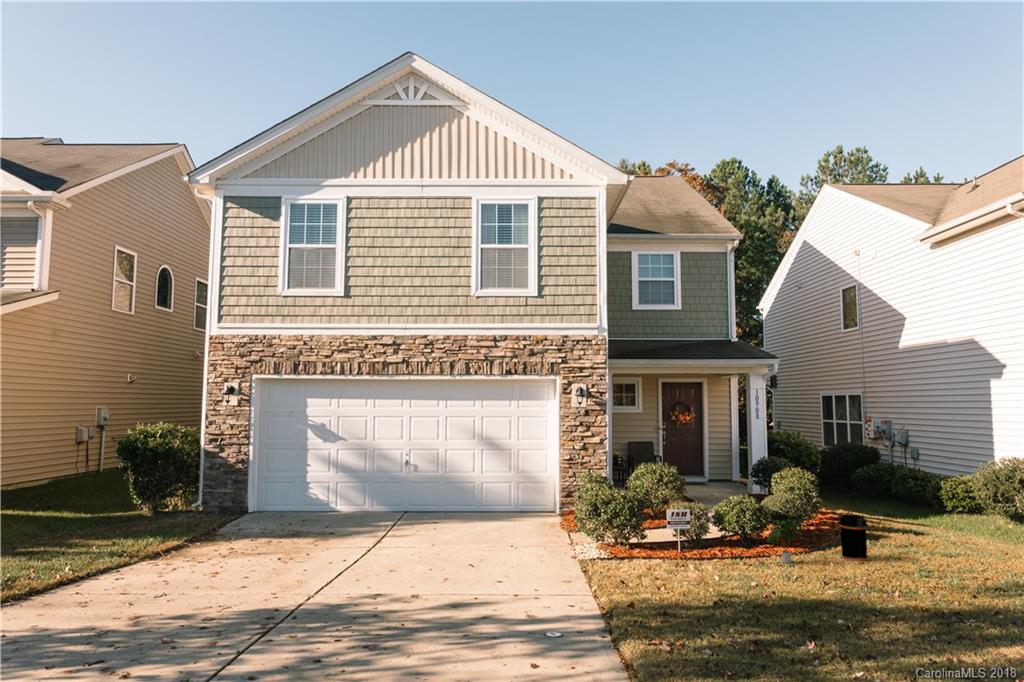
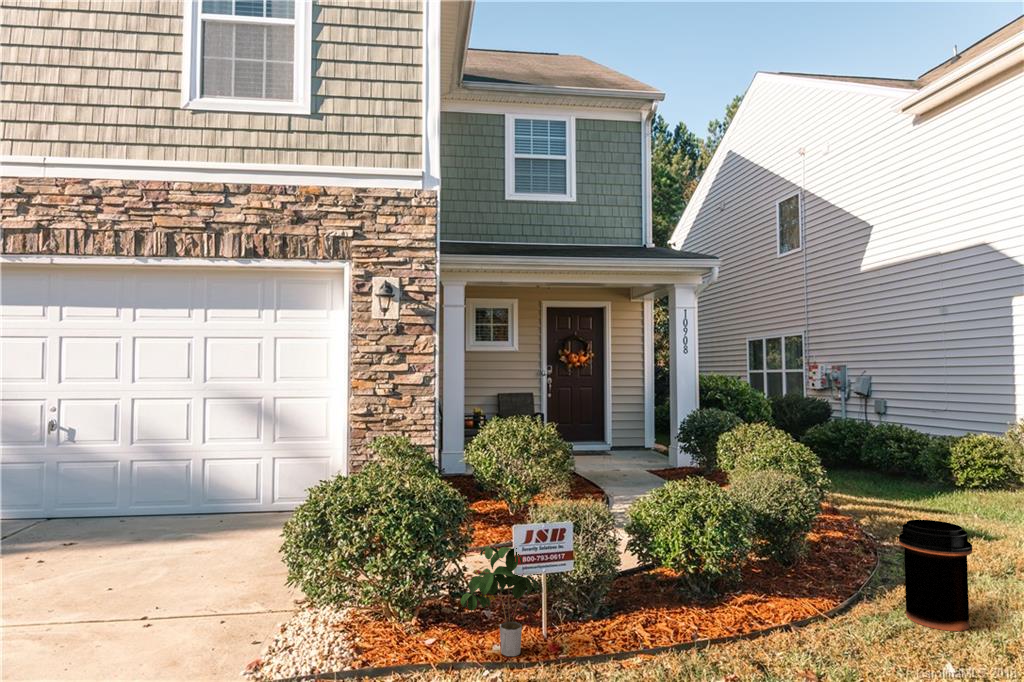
potted plant: present [767,519,802,563] -> present [461,546,541,656]

